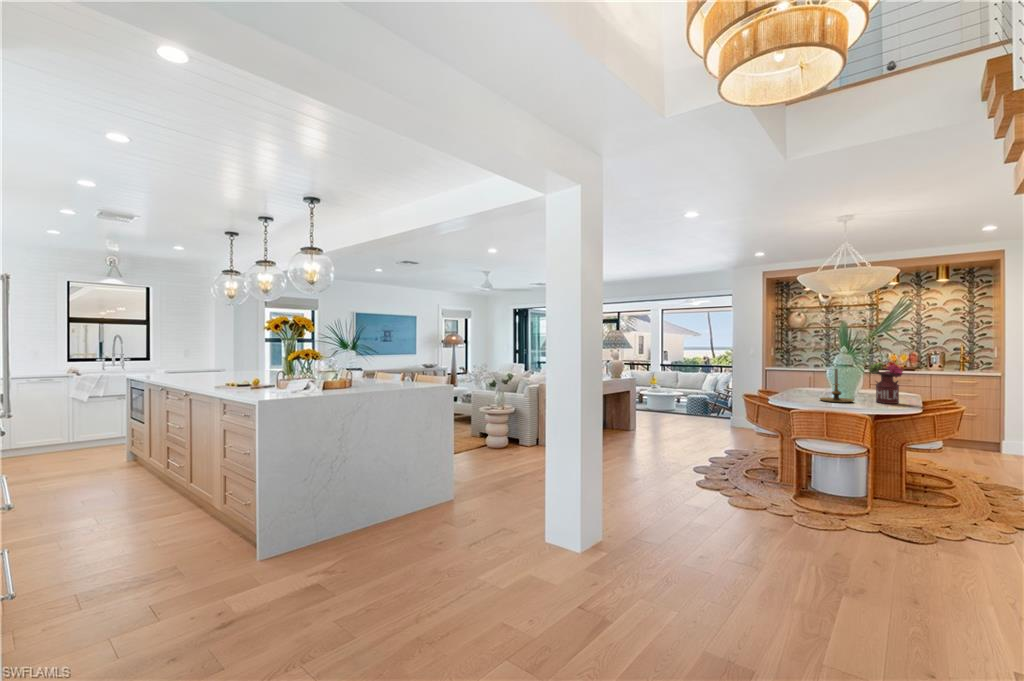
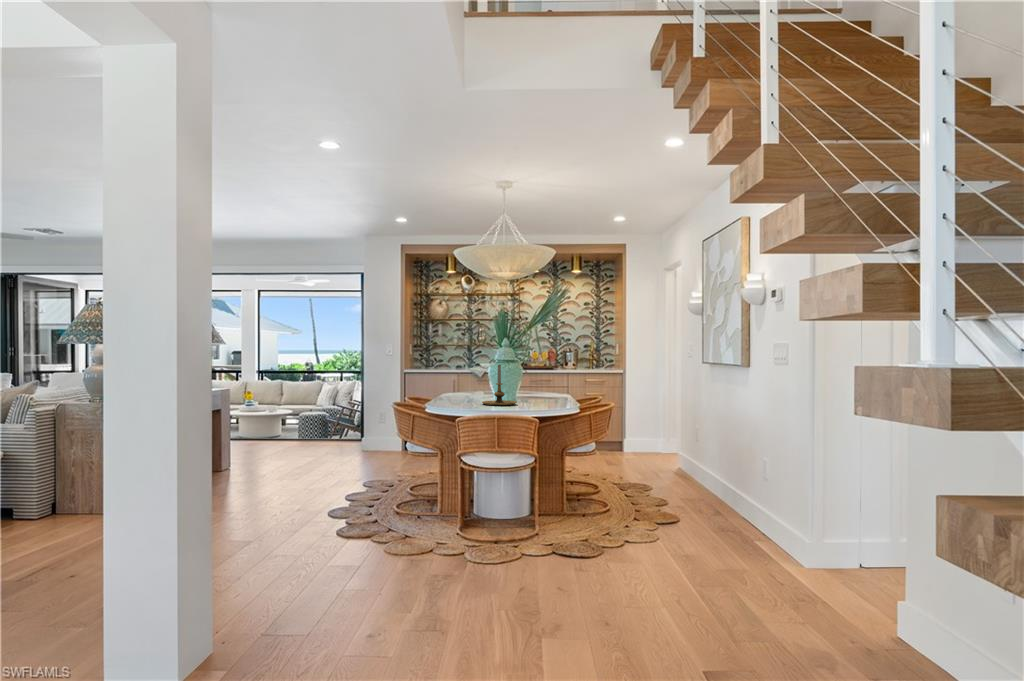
flower arrangement: present [869,361,904,404] -> none [529,355,562,404]

